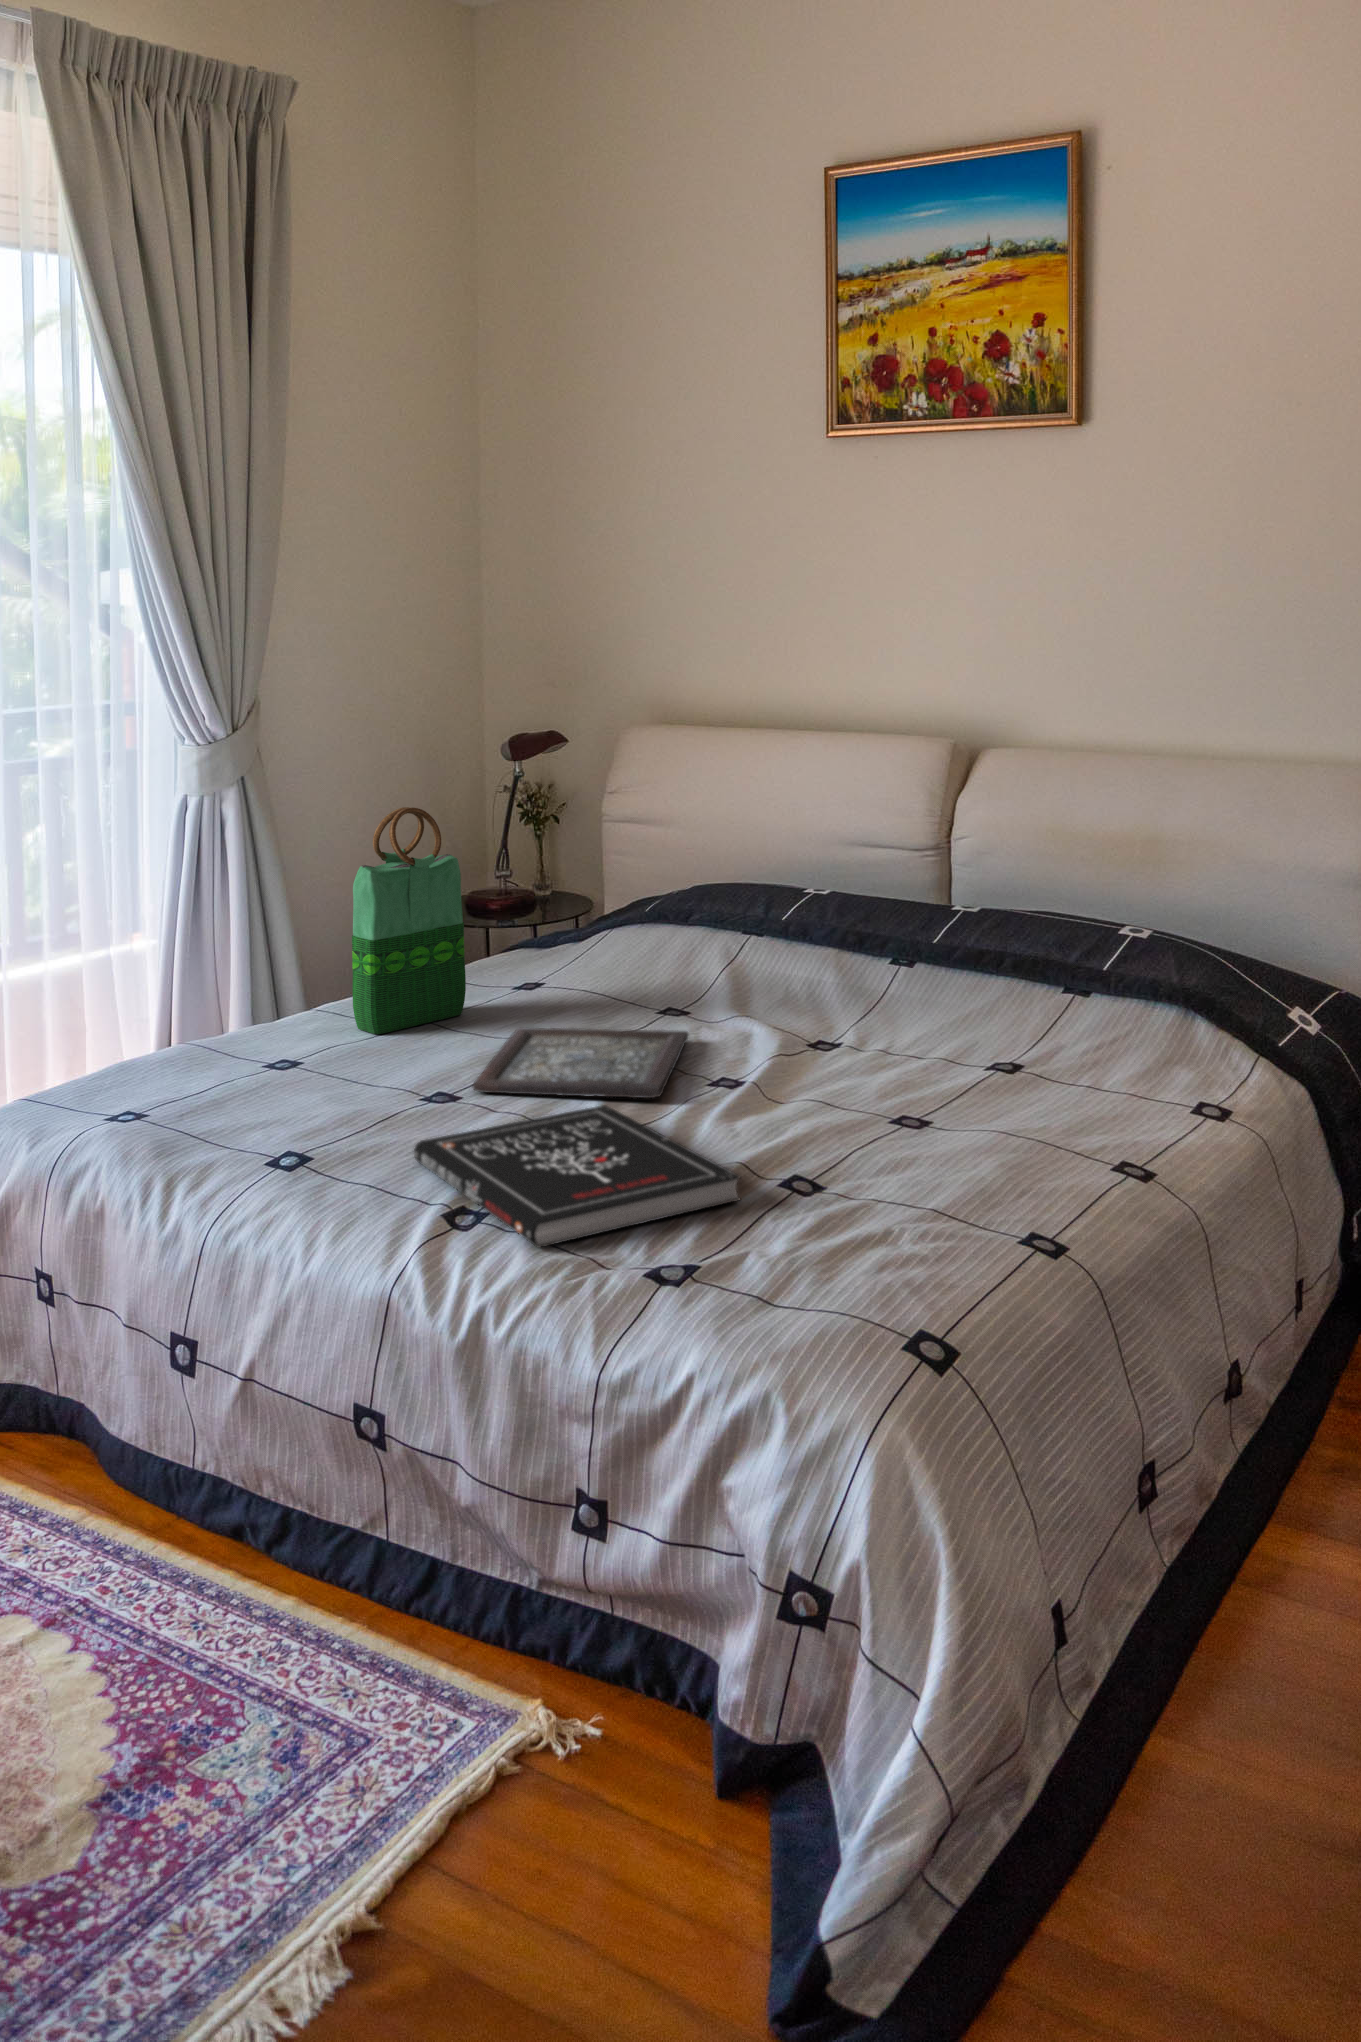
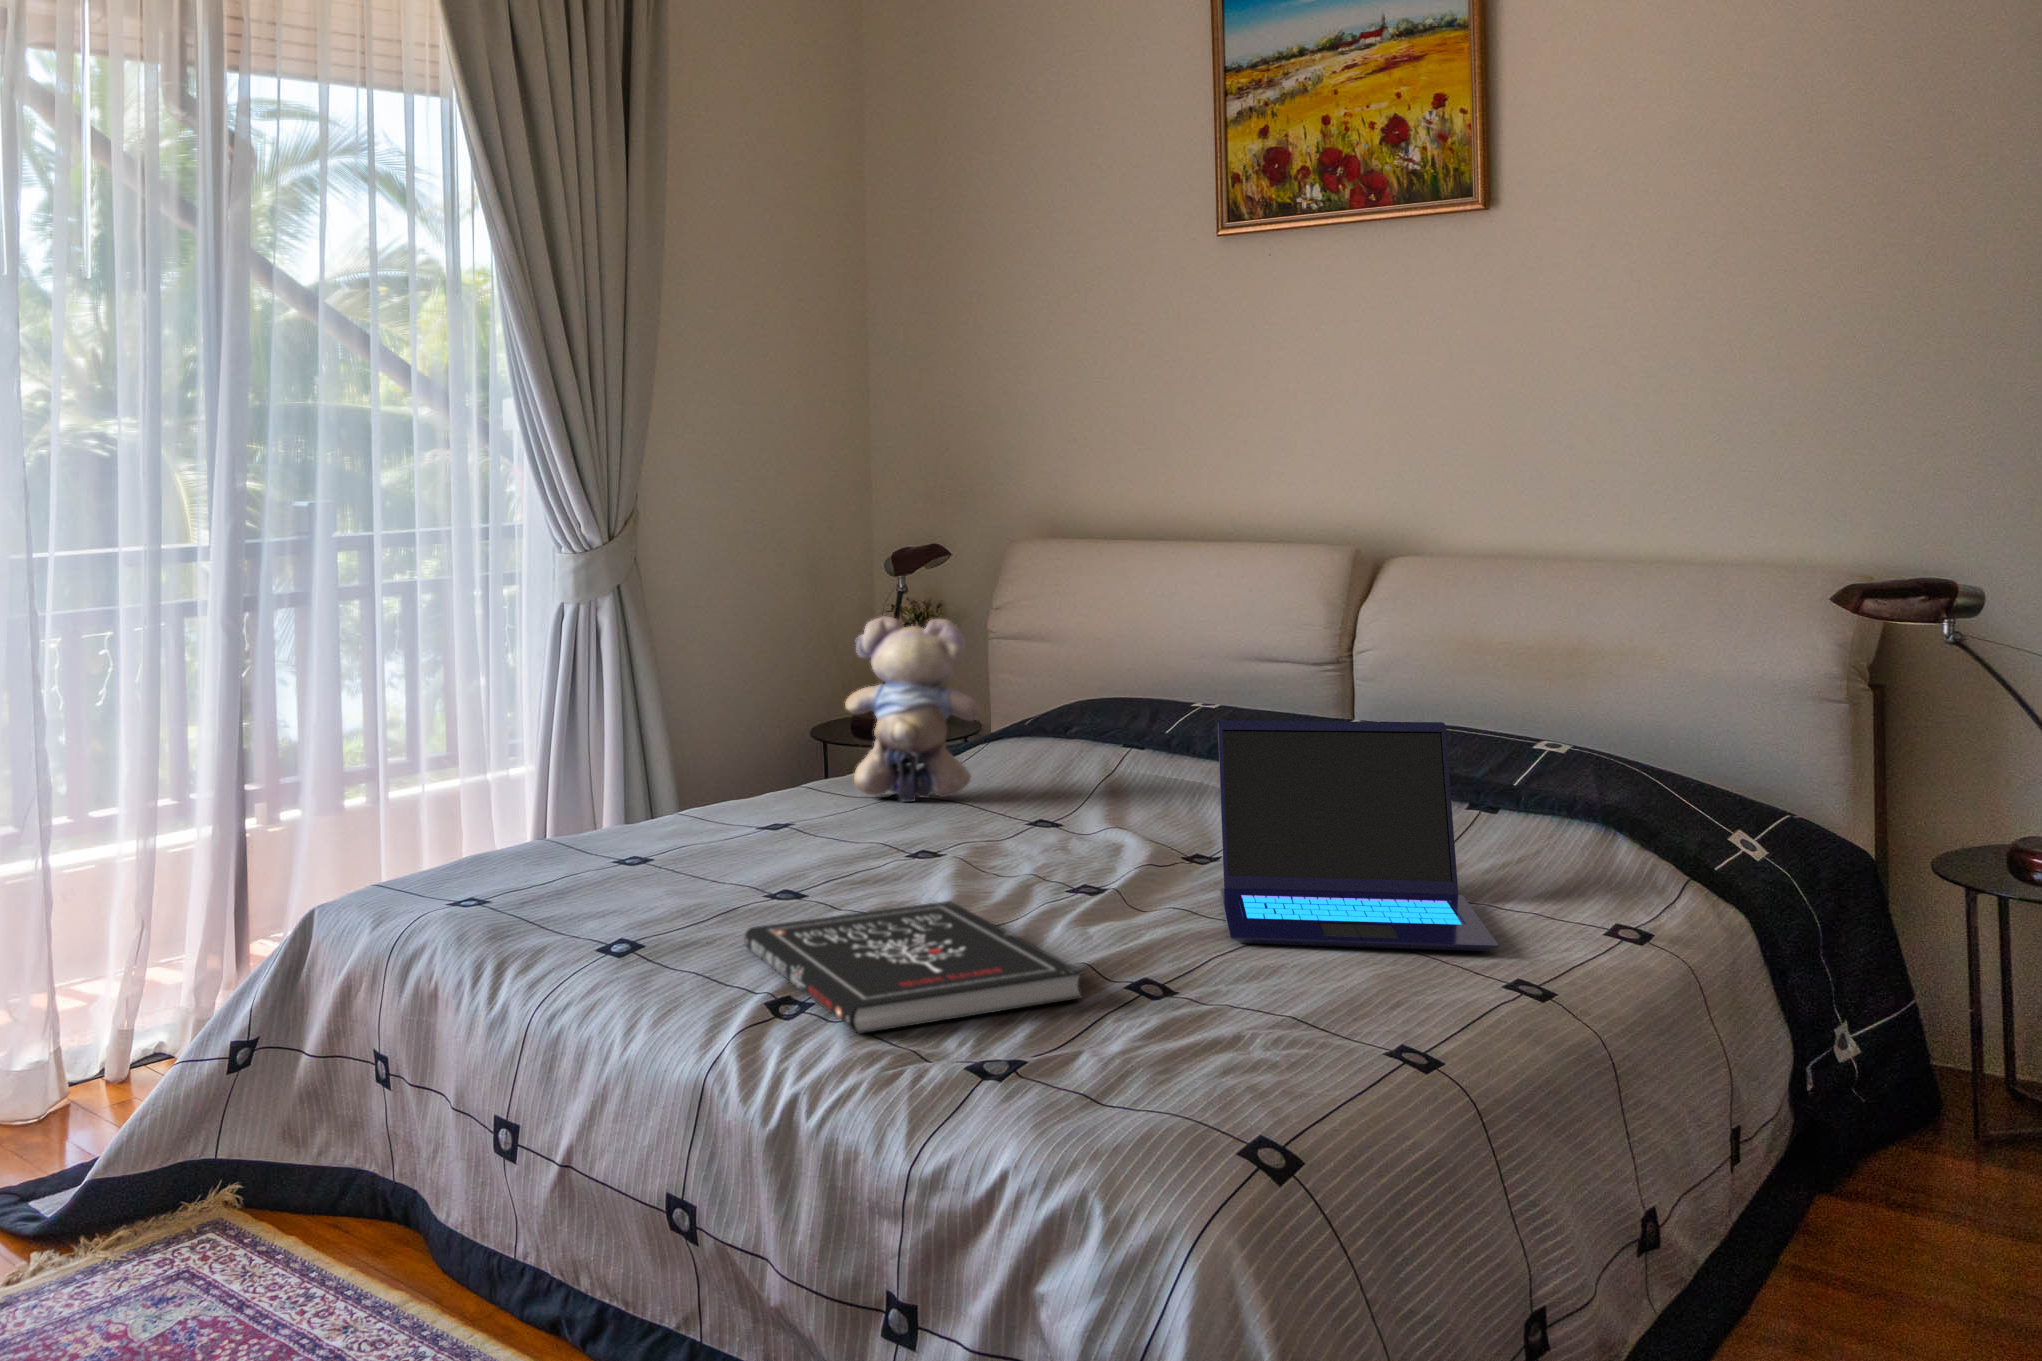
tote bag: present [352,807,466,1034] -> none [706,601,824,832]
teddy bear: none [483,817,615,995] -> present [845,616,981,802]
laptop: none [847,922,1101,1136] -> present [1218,720,1499,951]
tray: present [473,1028,688,1098] -> none [817,829,1052,899]

